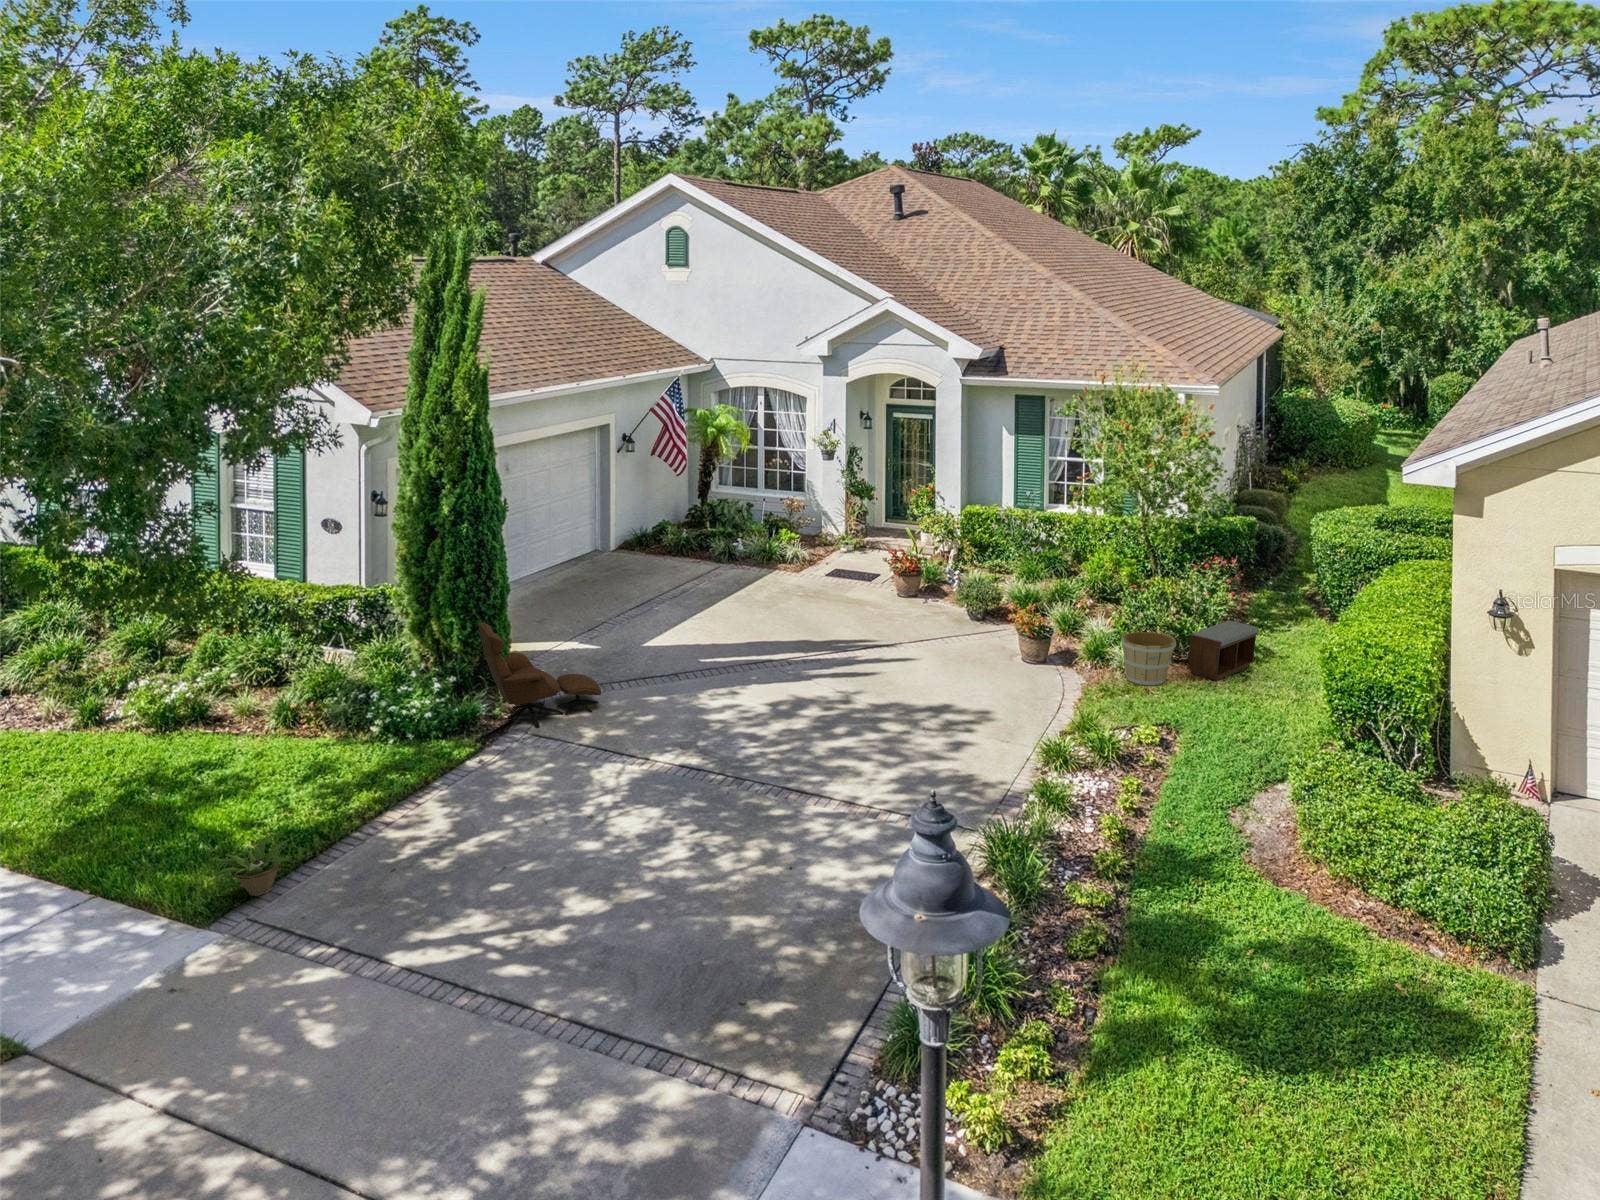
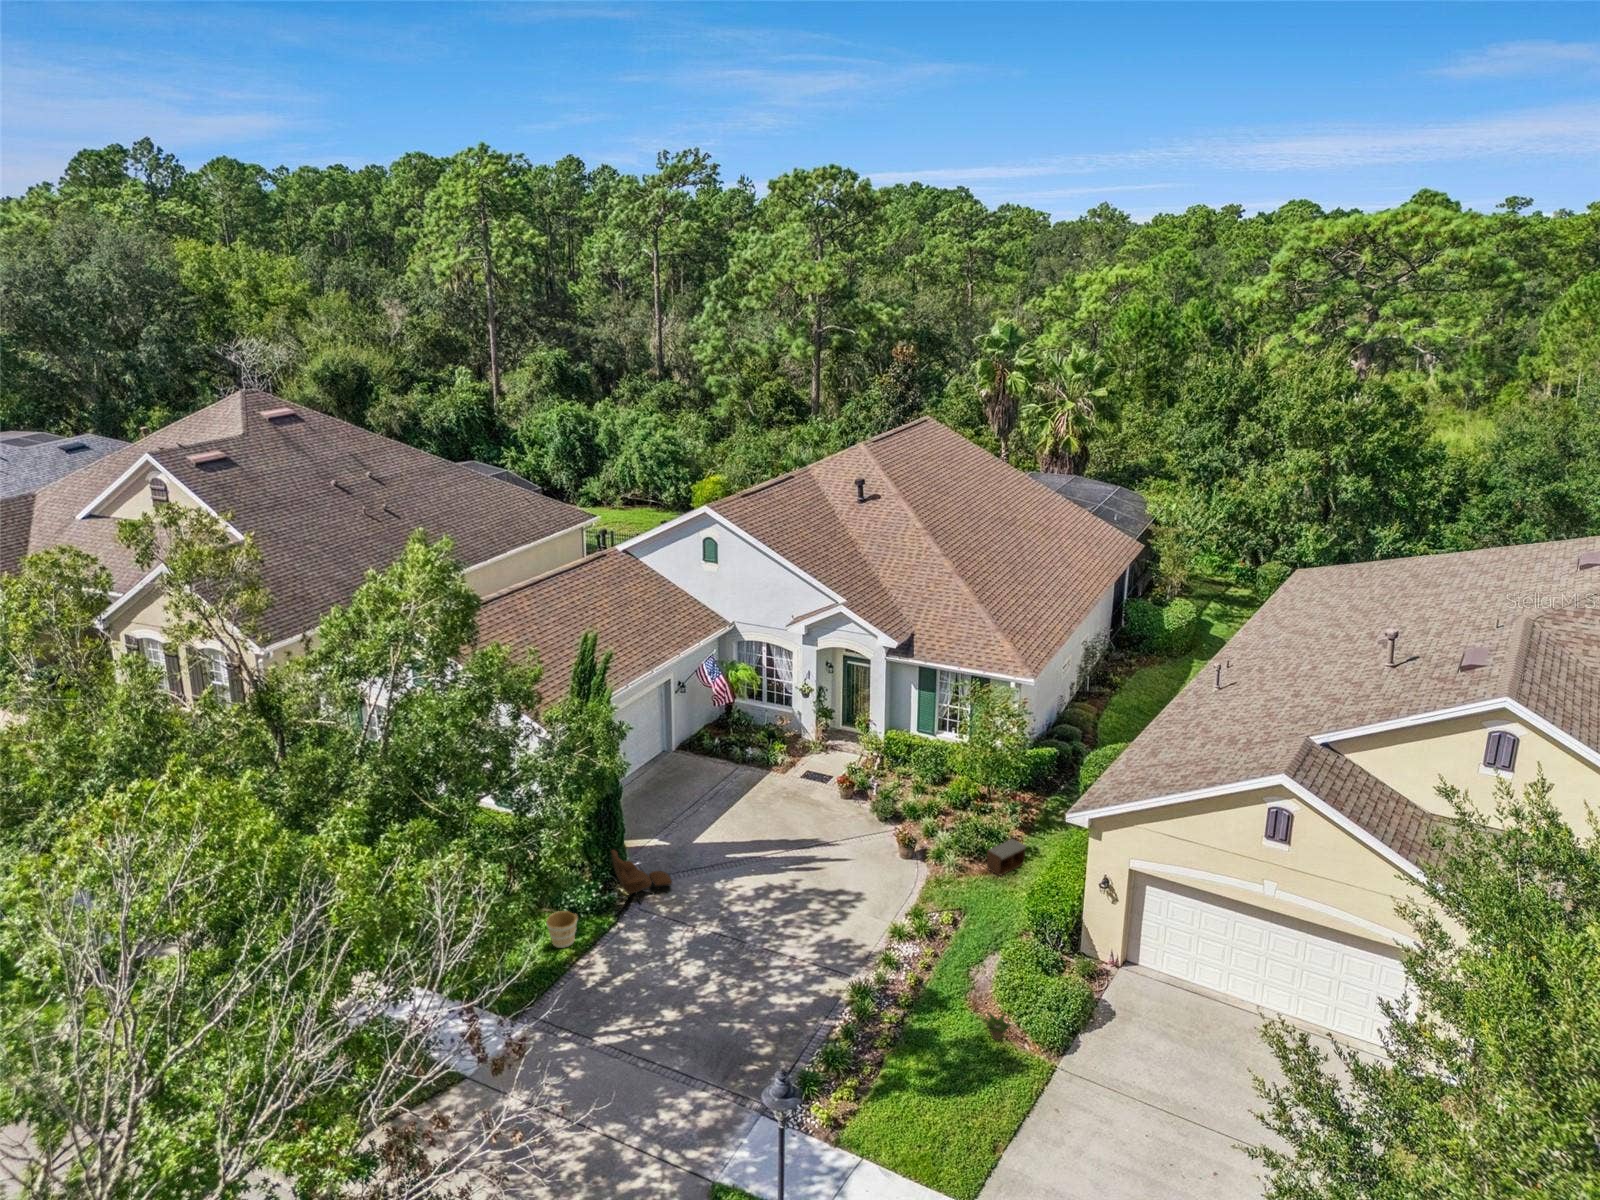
wooden bucket: present [1121,632,1176,686] -> present [546,911,578,948]
decorative plant: present [213,836,290,896] -> present [981,1012,1013,1040]

